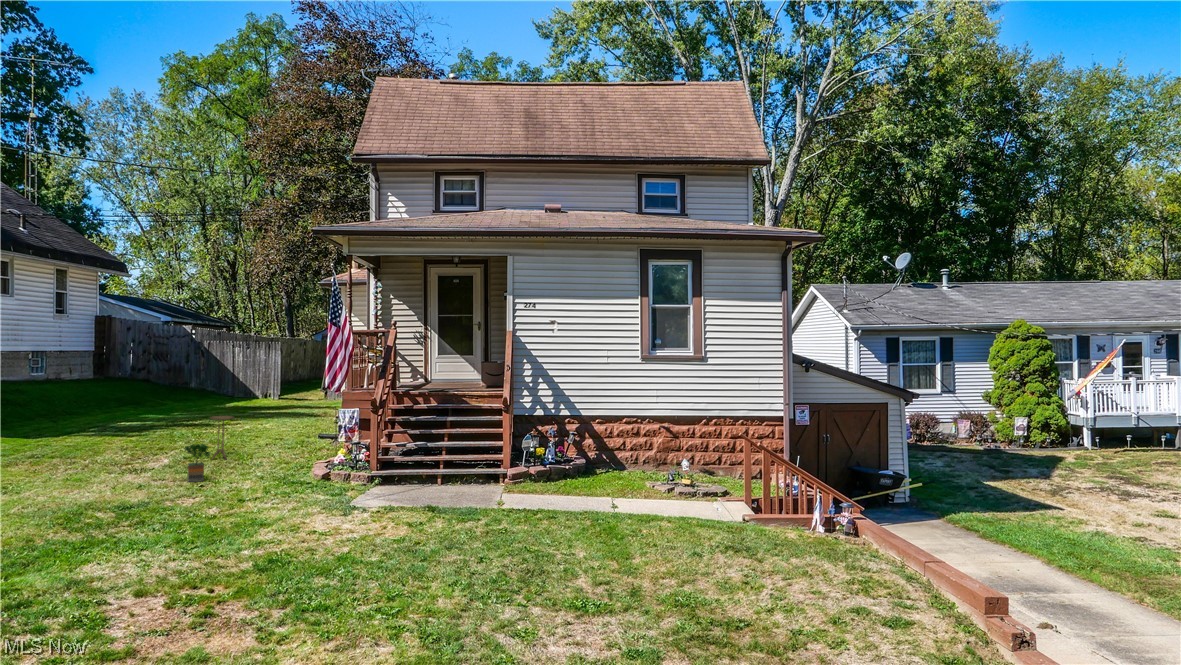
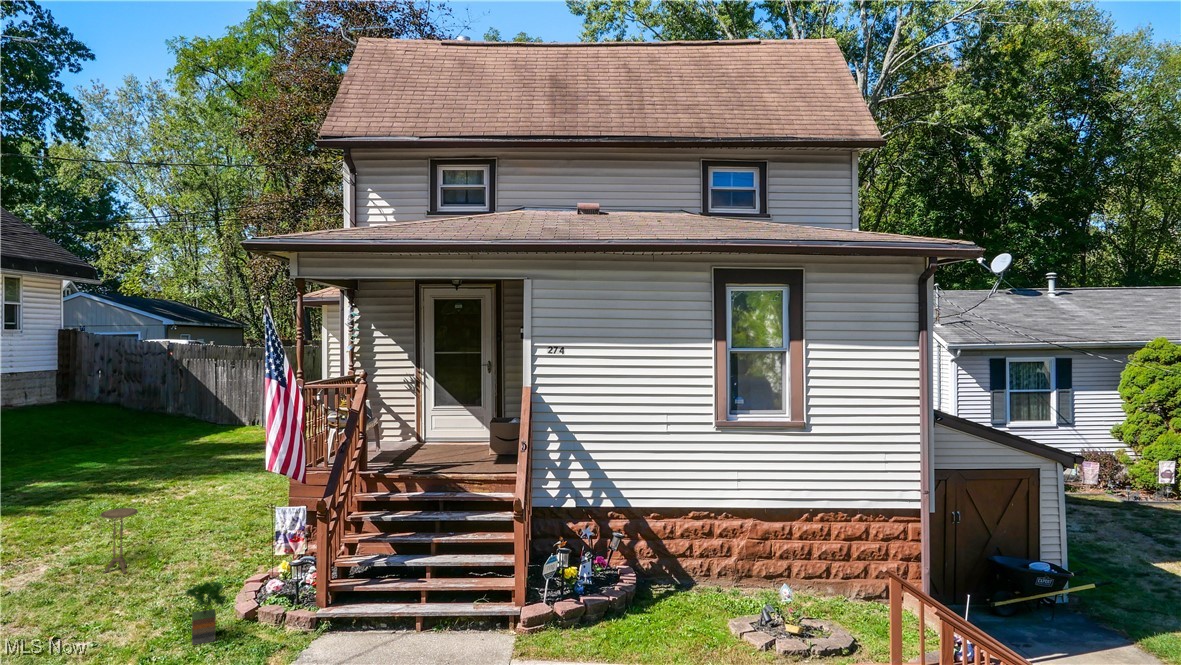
potted tree: present [184,444,211,482] -> present [185,581,226,645]

